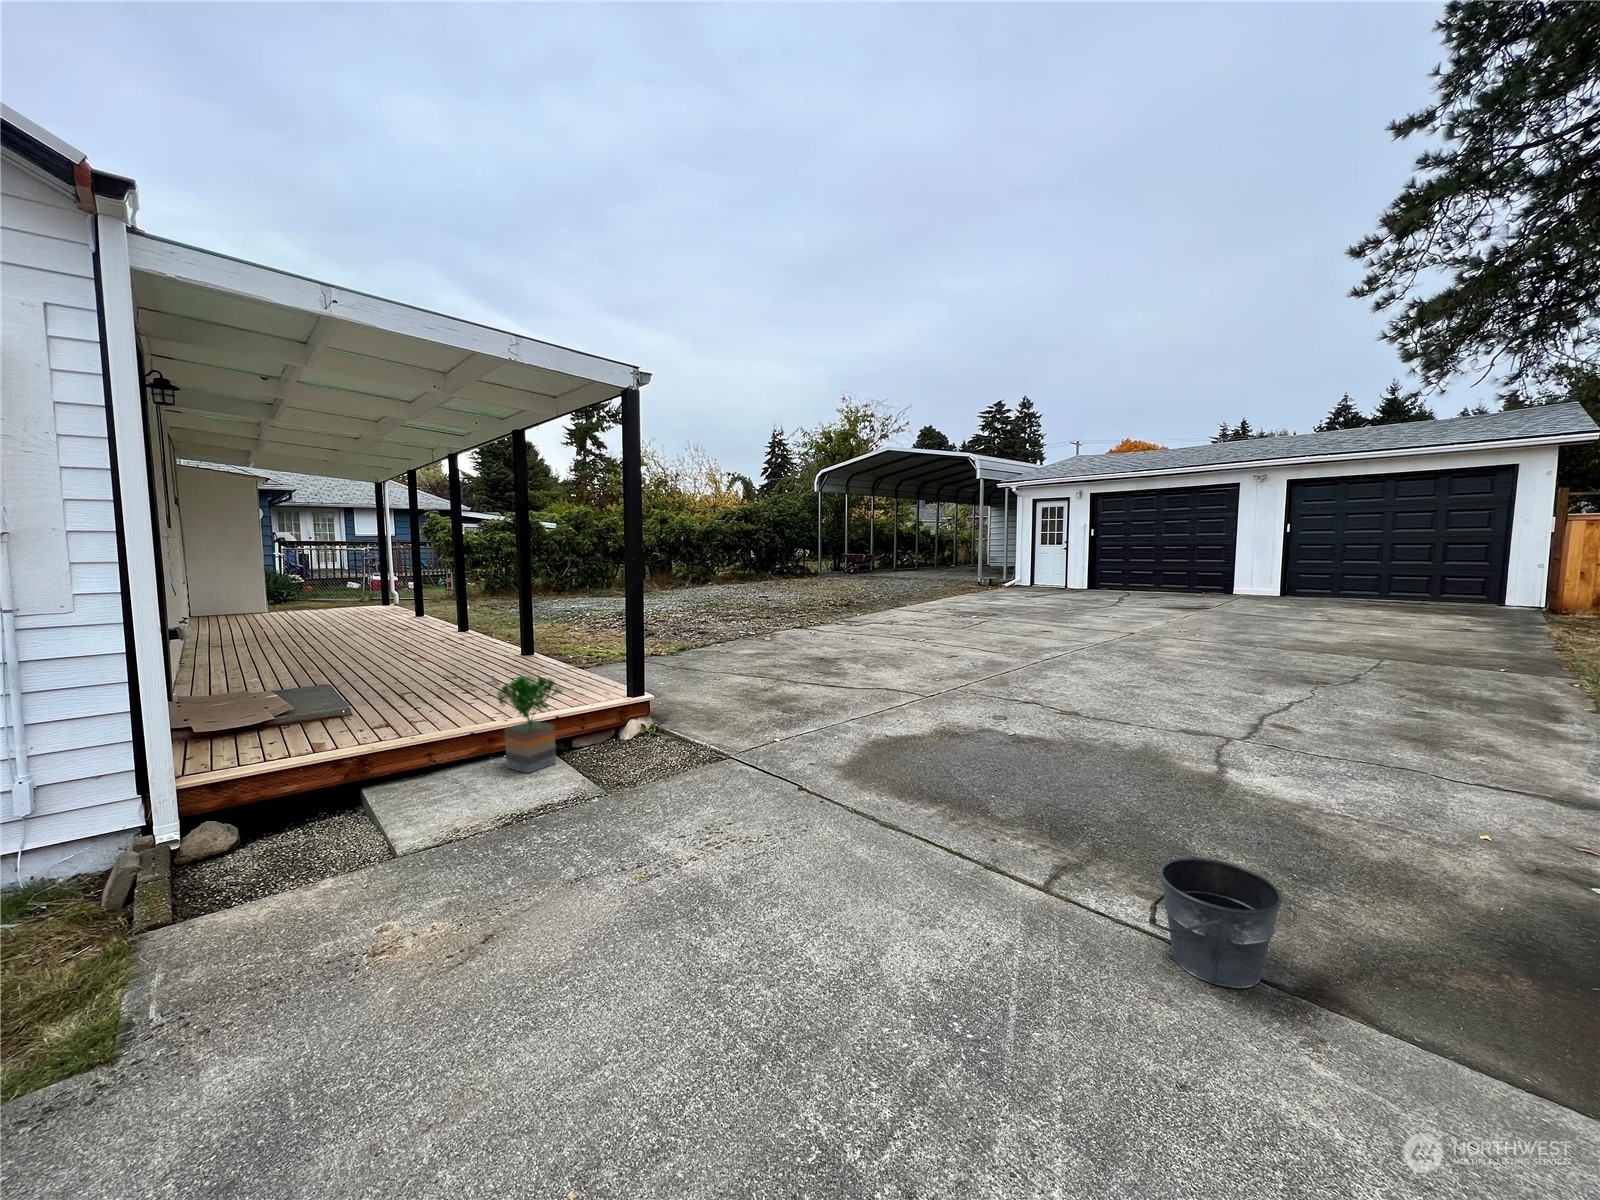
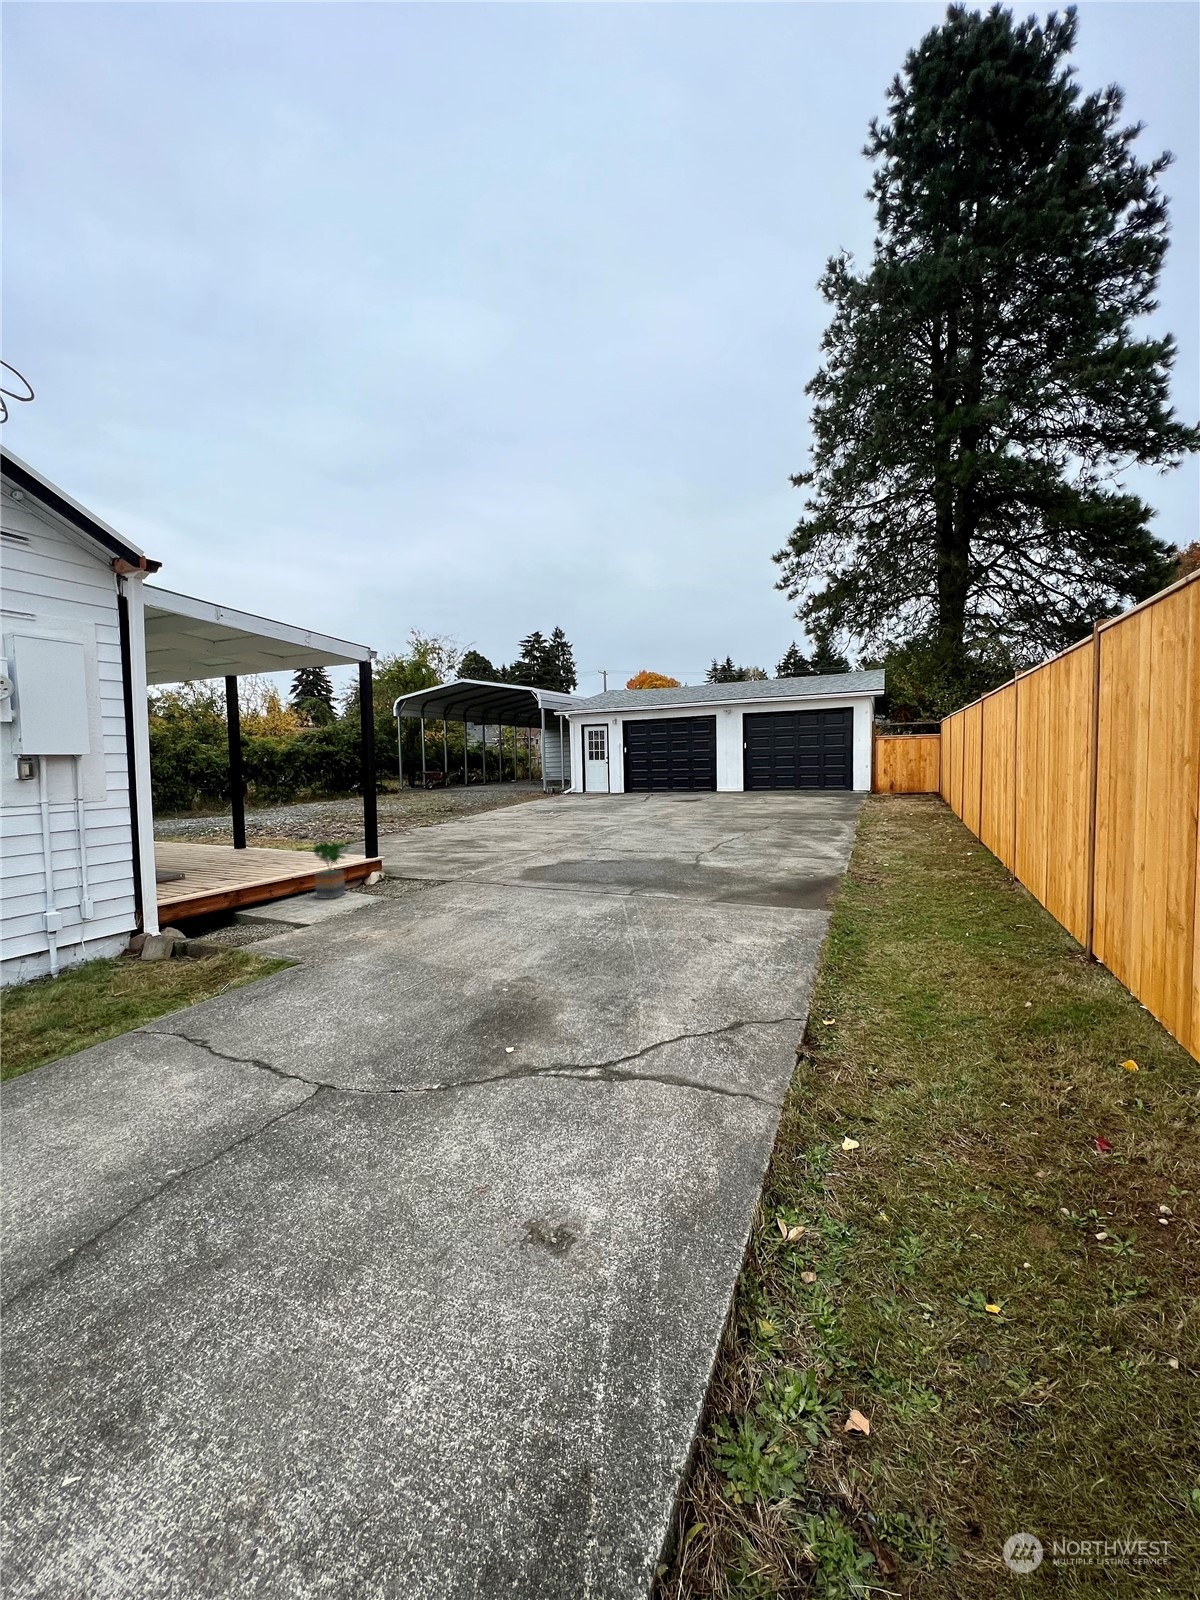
bucket: present [1149,857,1283,988] -> none [663,868,703,904]

